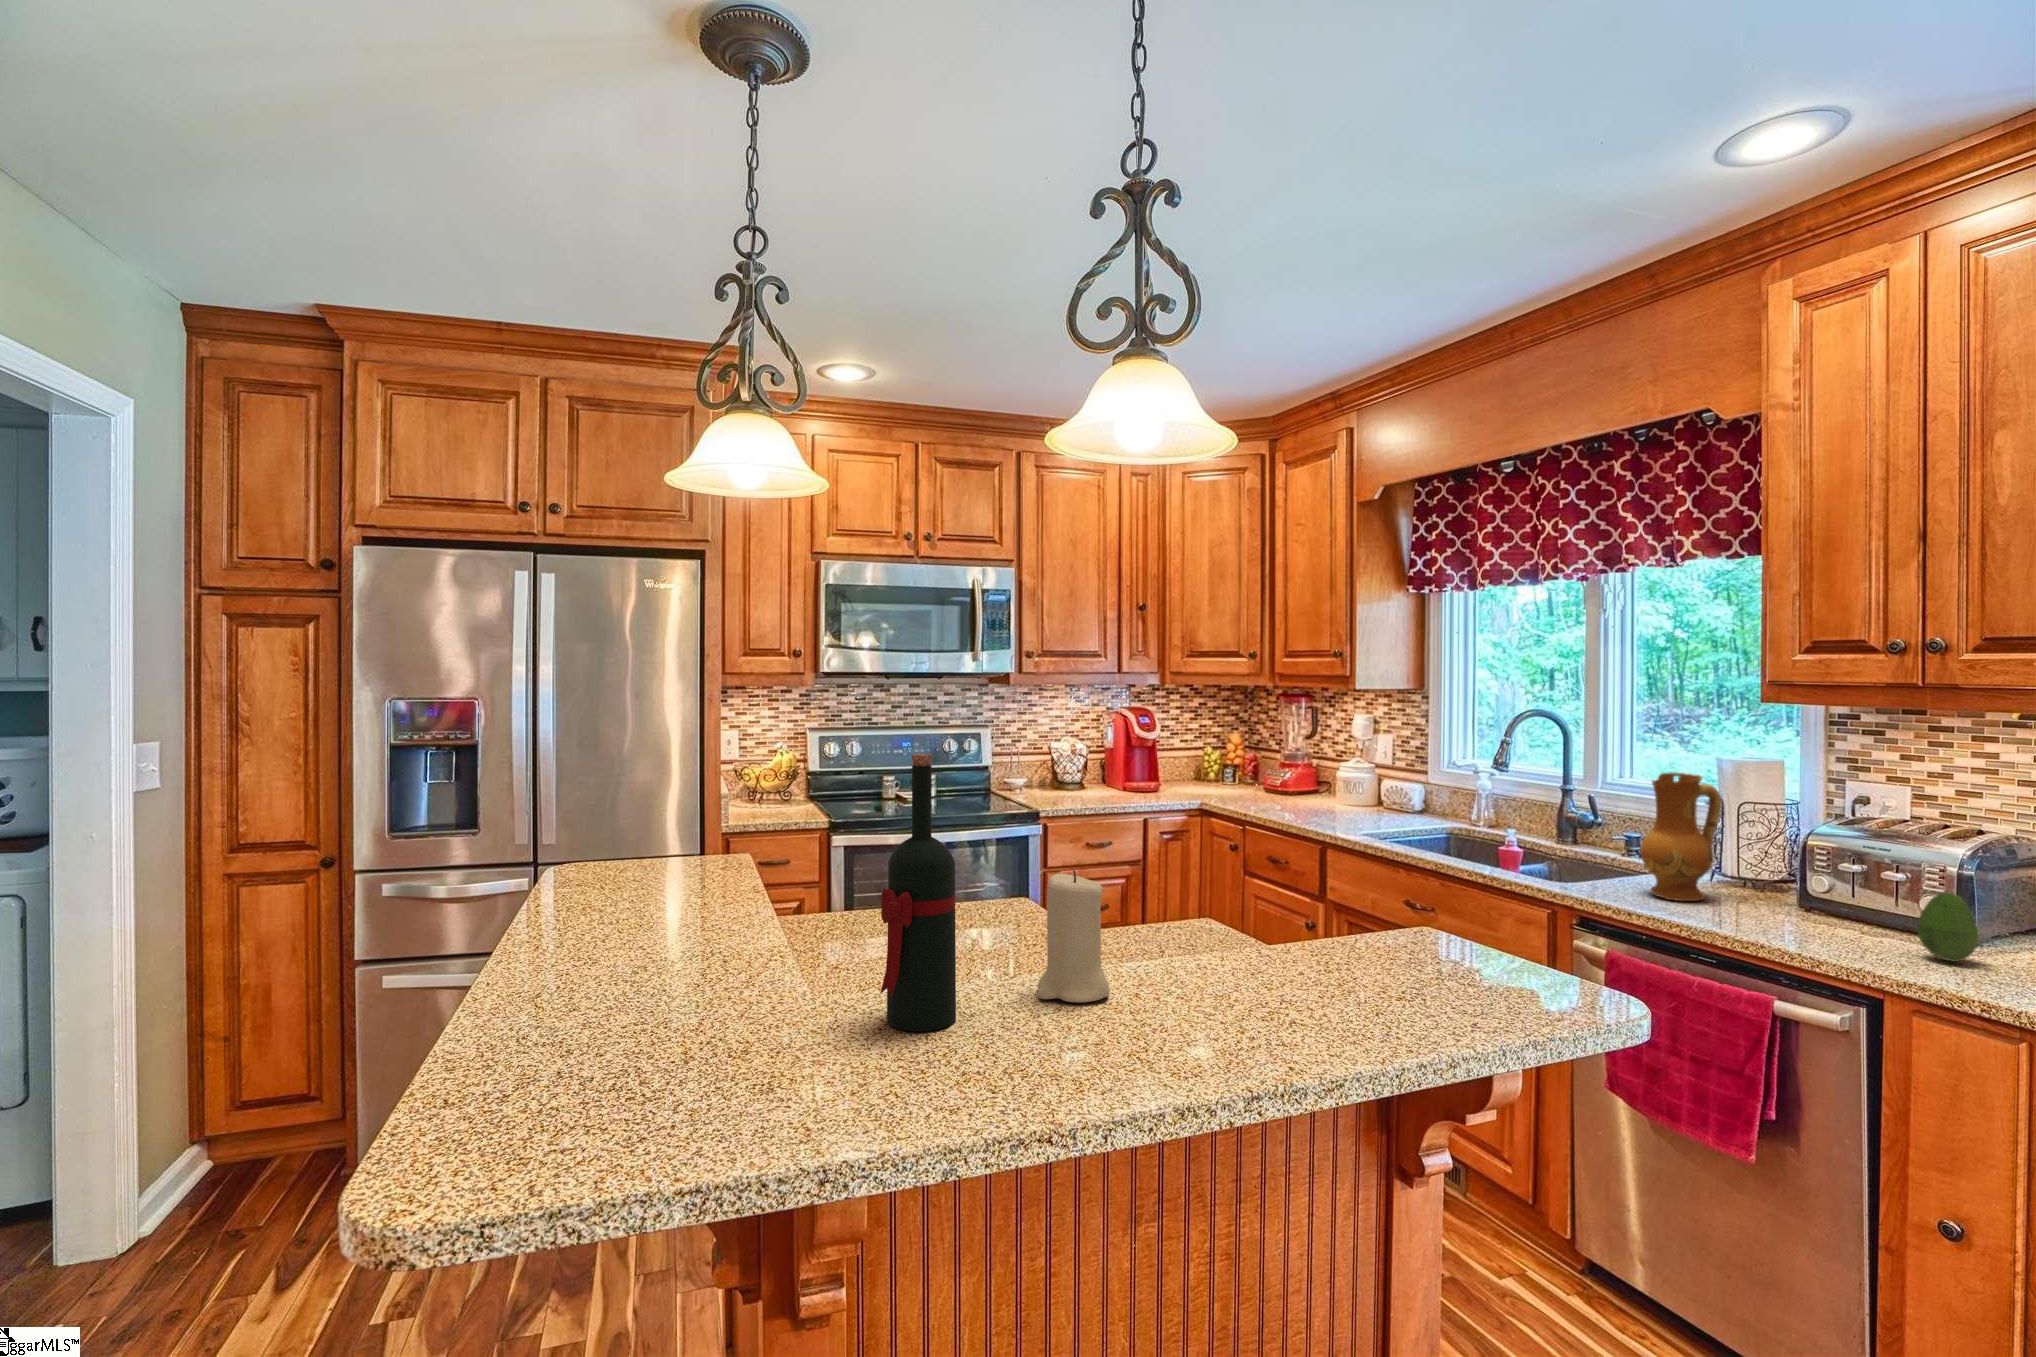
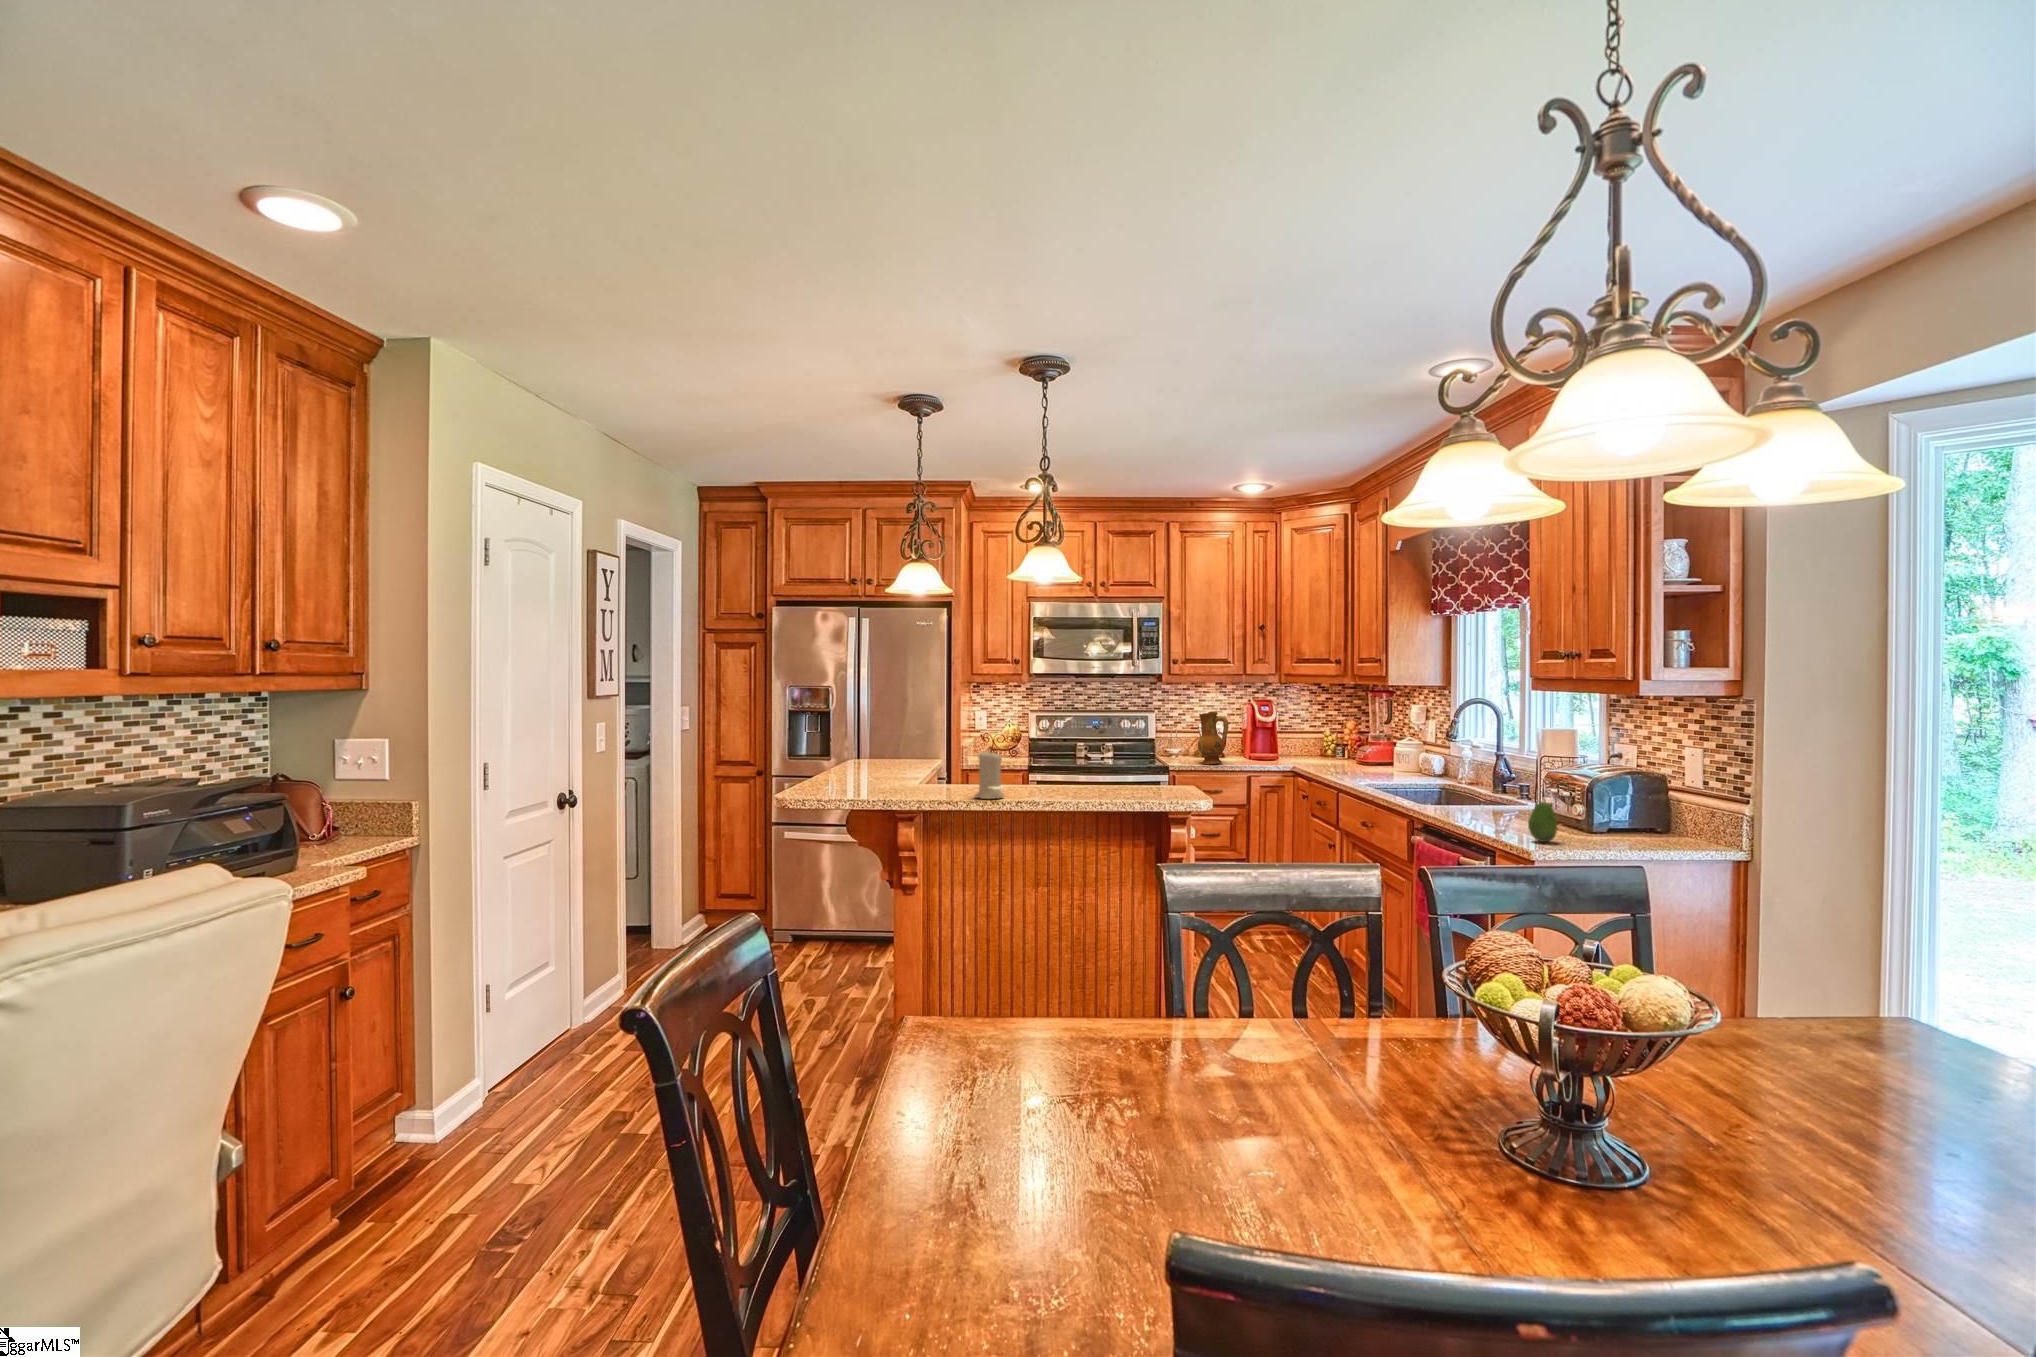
wine bottle: present [880,754,956,1032] -> none [906,701,937,800]
ceramic jug: present [1640,772,1722,901] -> present [1198,711,1228,764]

